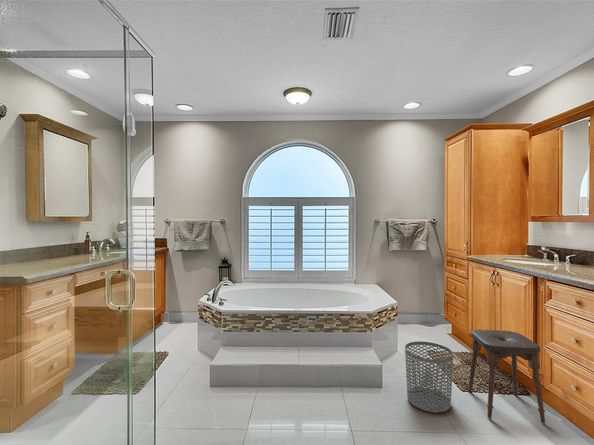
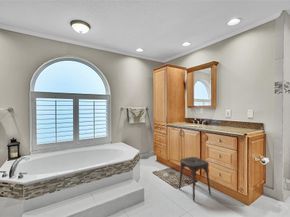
waste bin: present [405,341,453,413] -> none [156,170,179,208]

